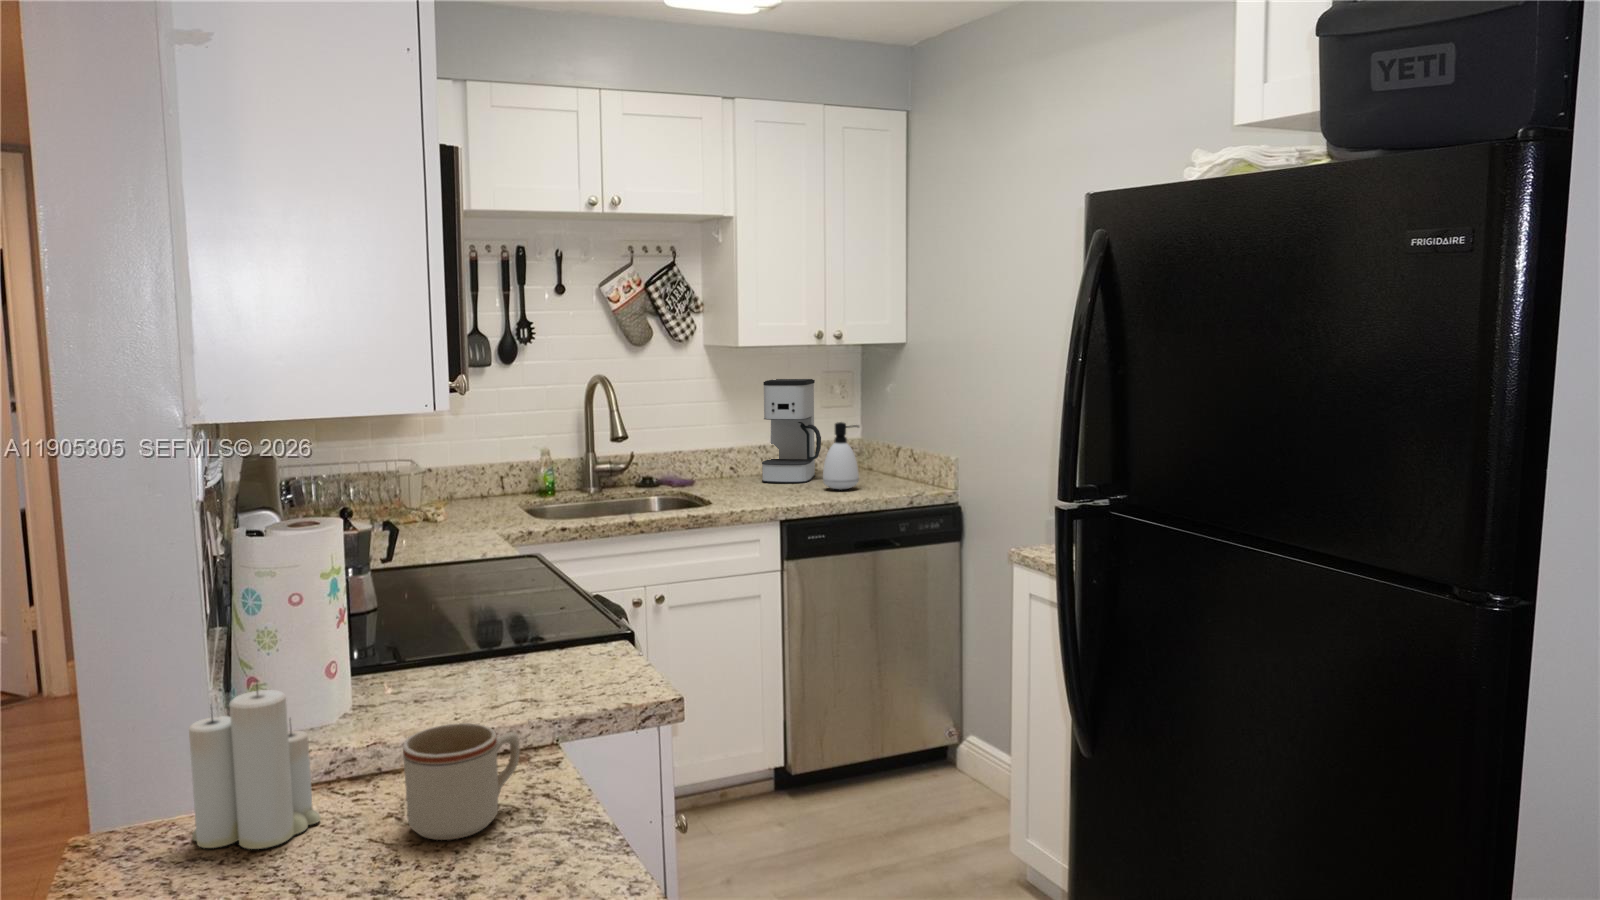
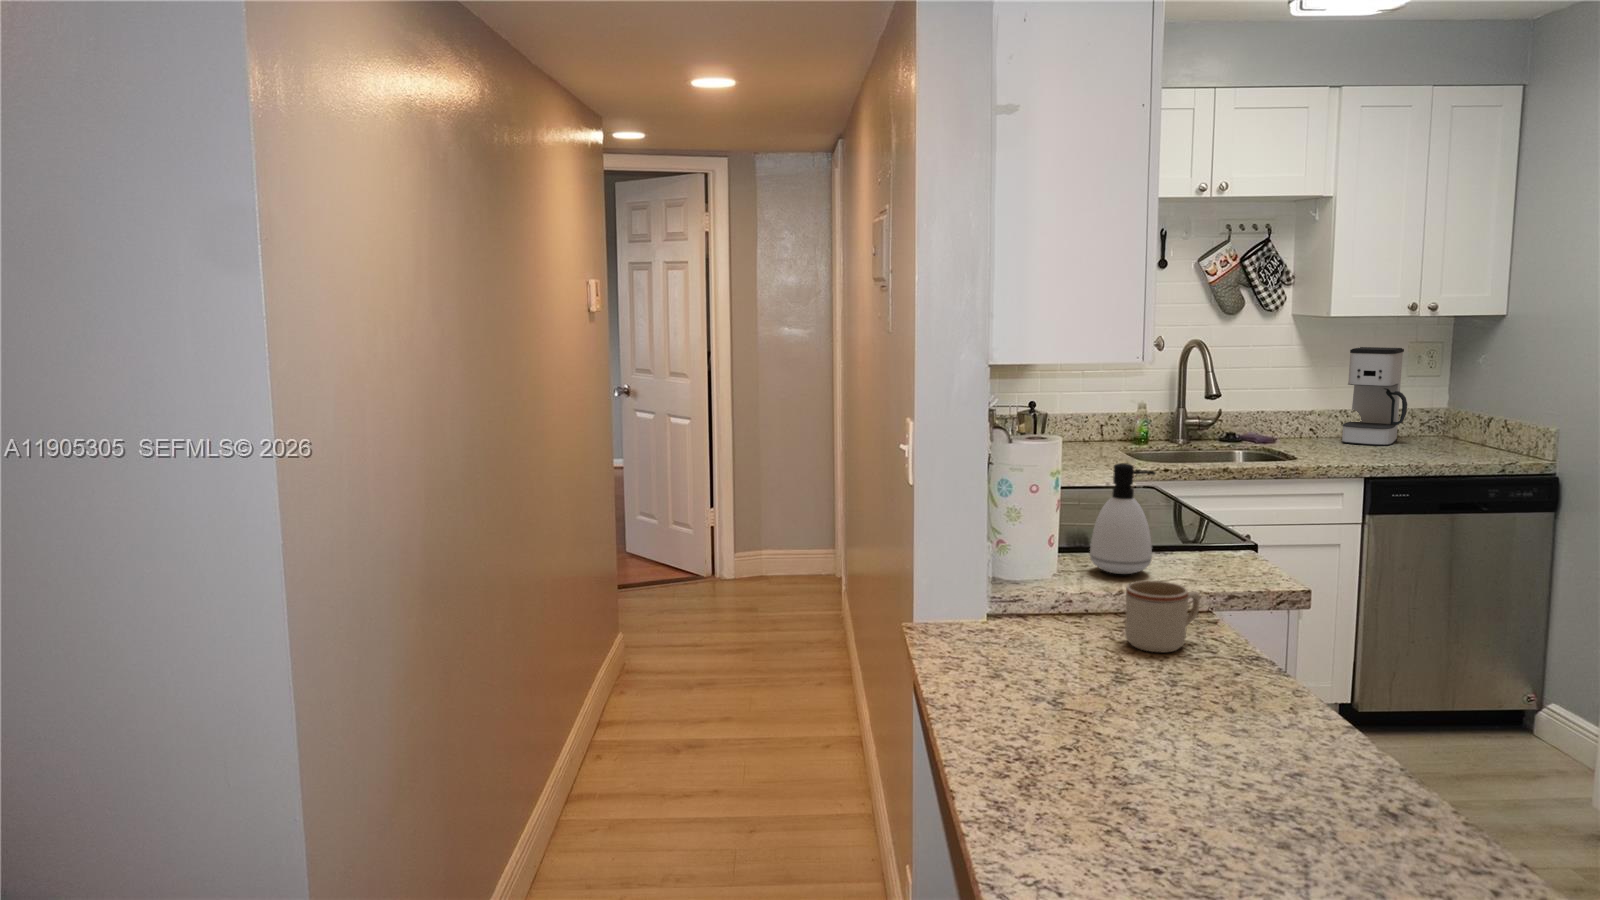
soap dispenser: present [823,422,859,490] -> present [1090,463,1155,574]
candle: present [189,684,321,849] -> none [991,535,1065,639]

